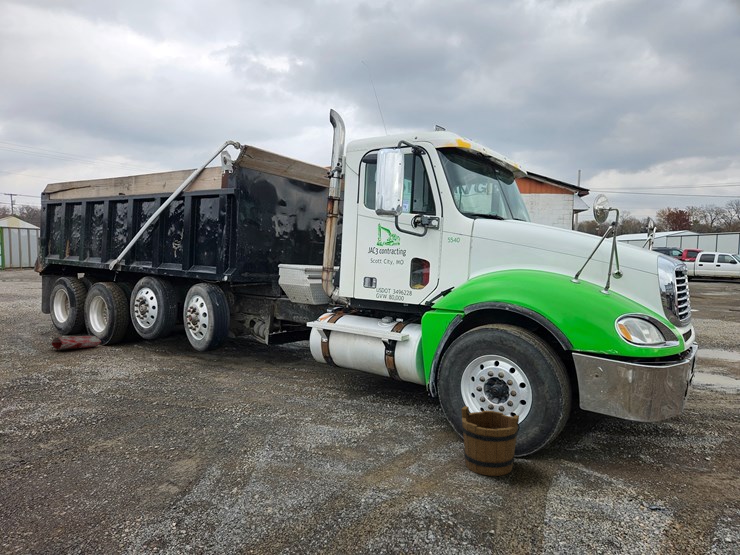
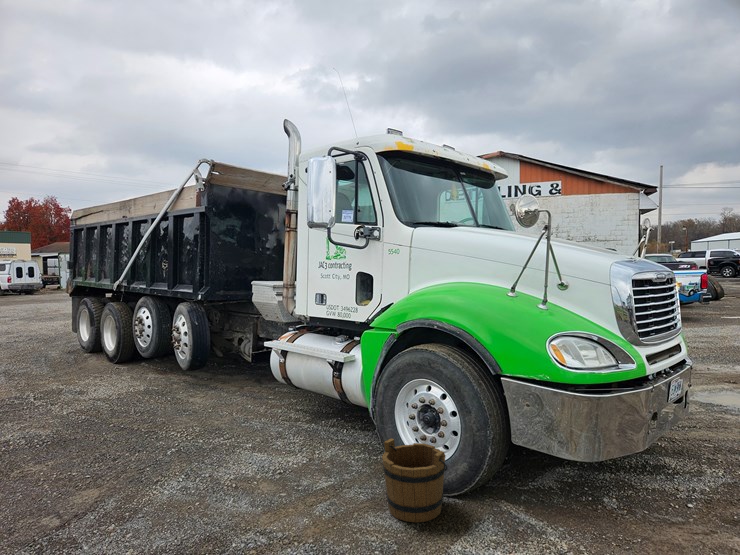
bag: present [51,335,101,351] -> none [63,354,109,369]

